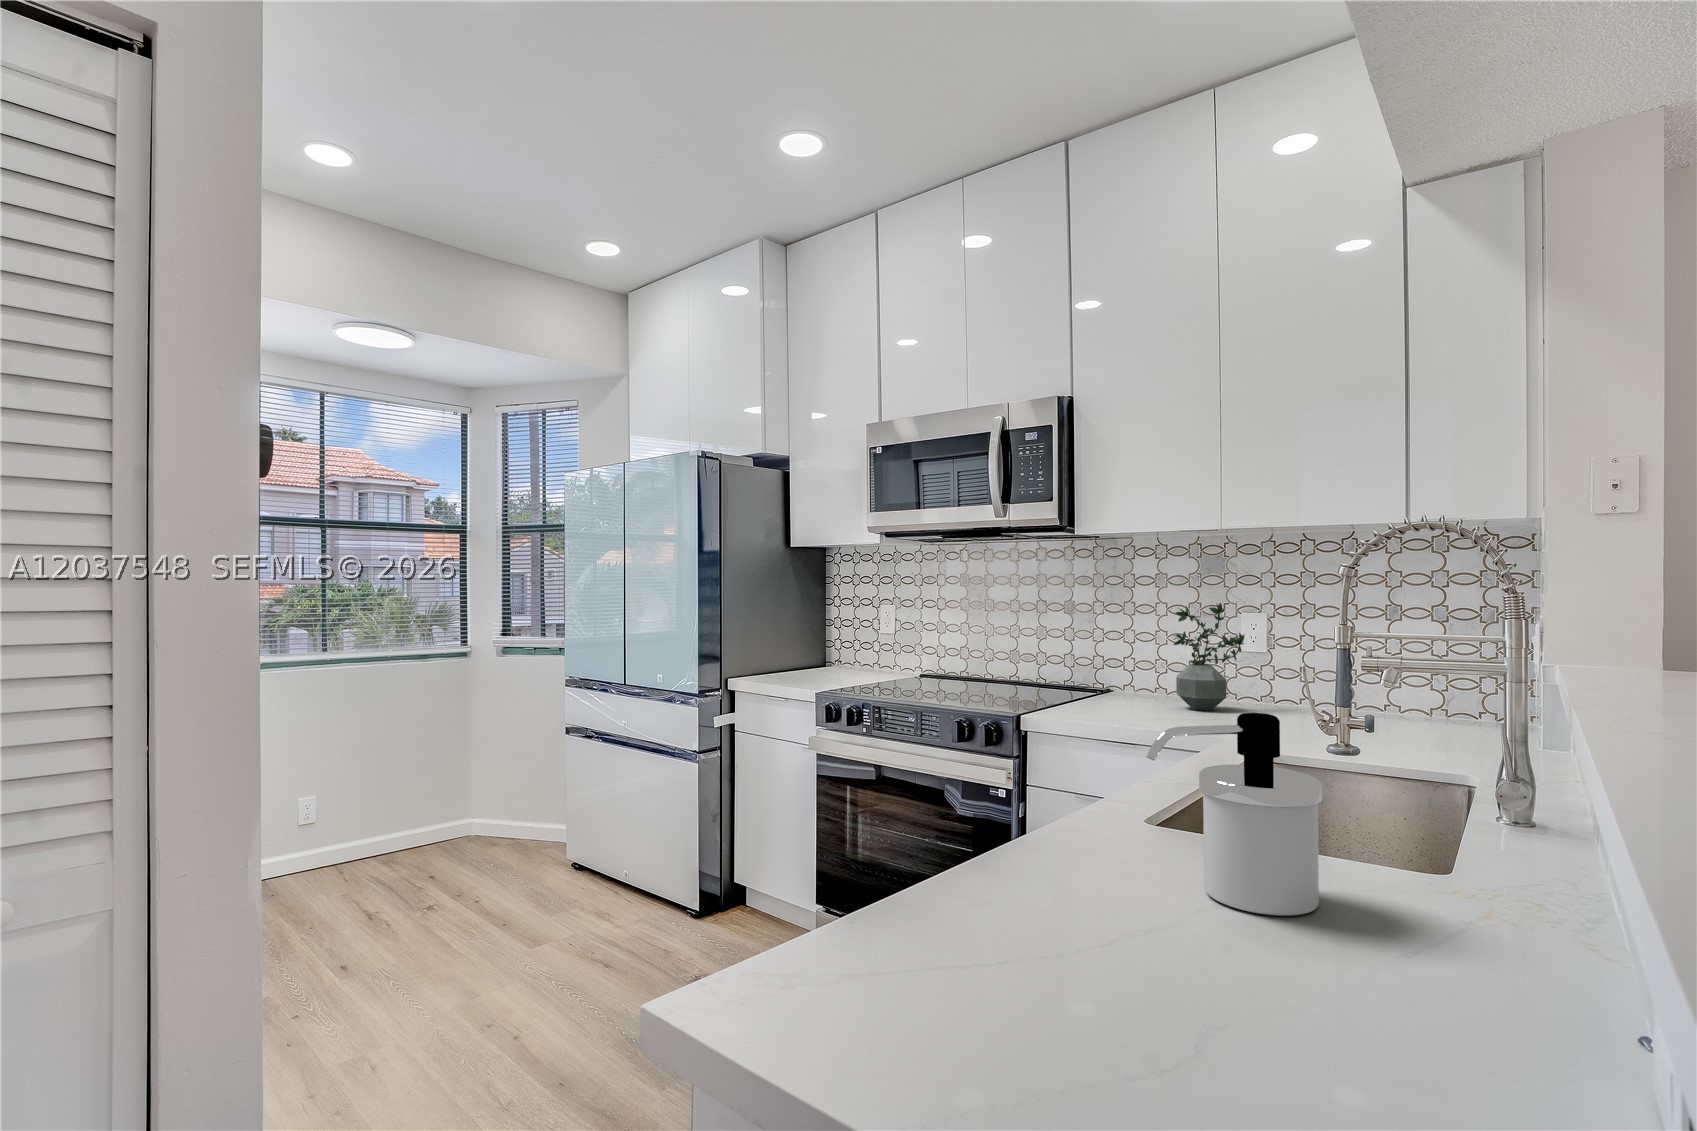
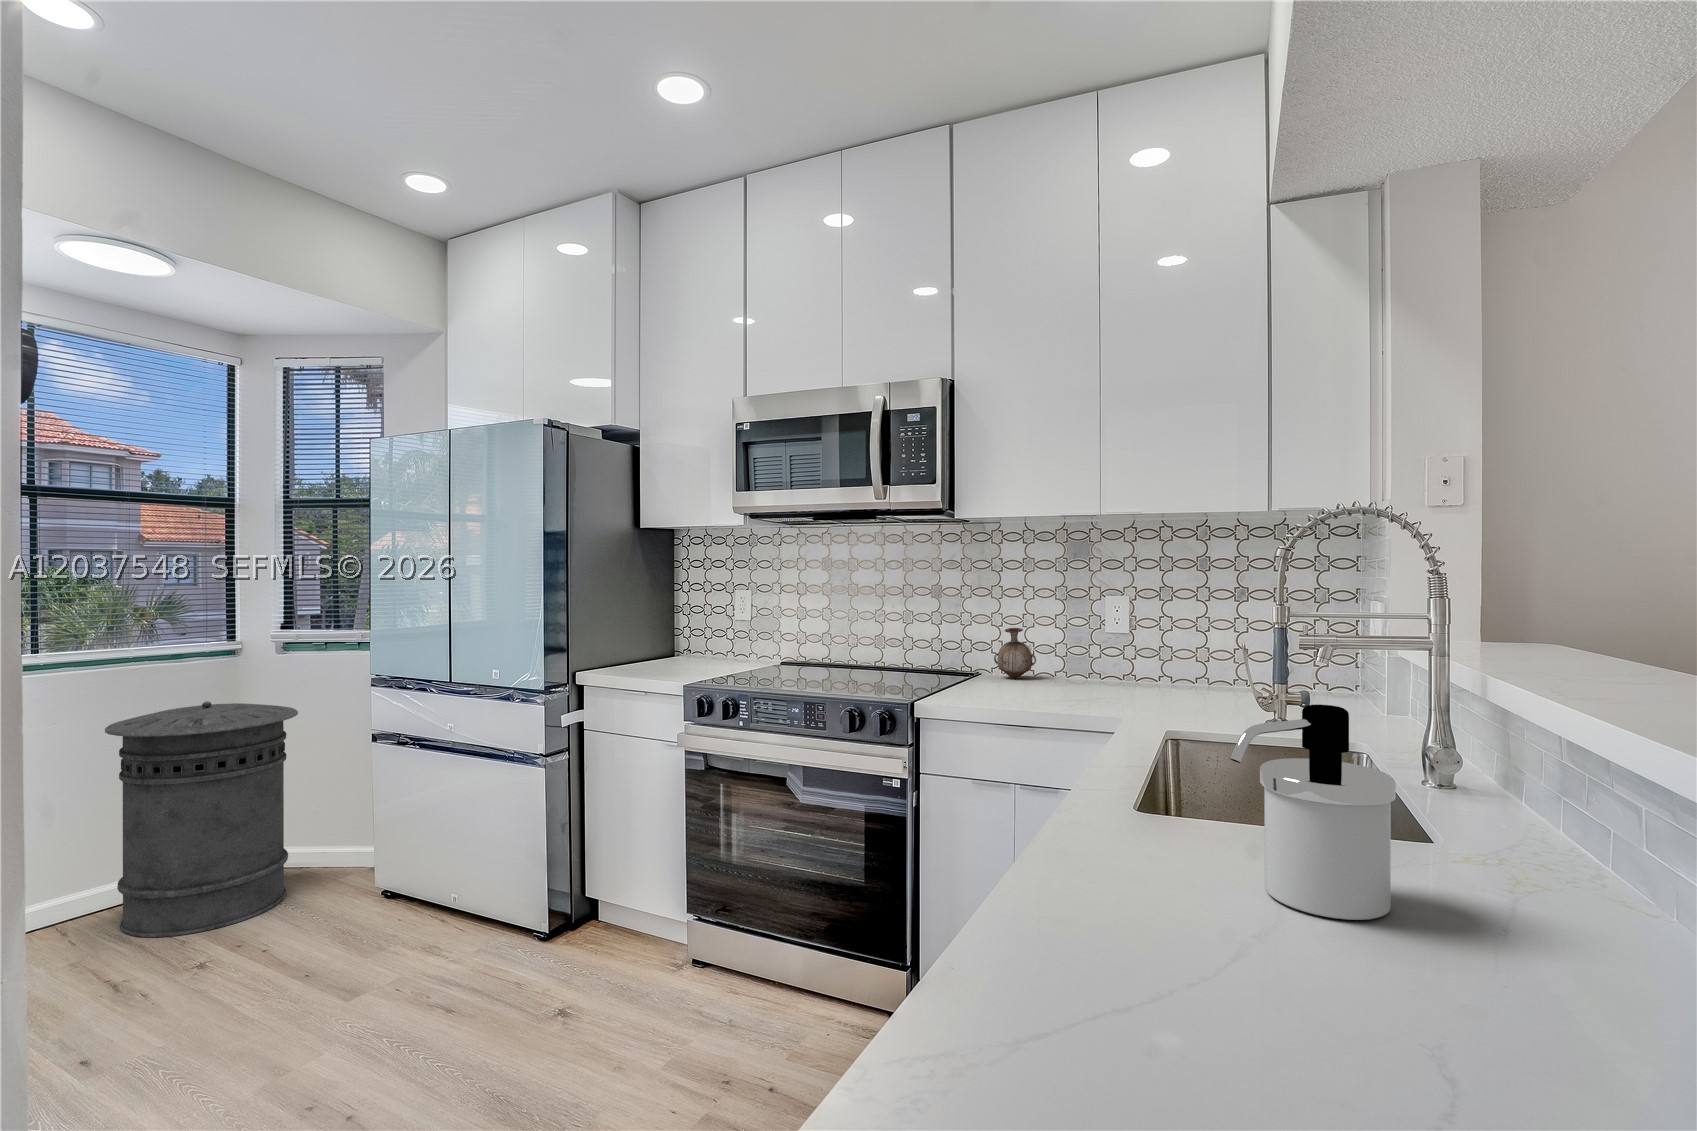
potted plant: present [1173,603,1244,710] -> none [1050,586,1114,690]
vase: none [1123,645,1167,696] -> present [994,628,1036,678]
trash can: none [371,694,511,886] -> present [105,701,298,937]

